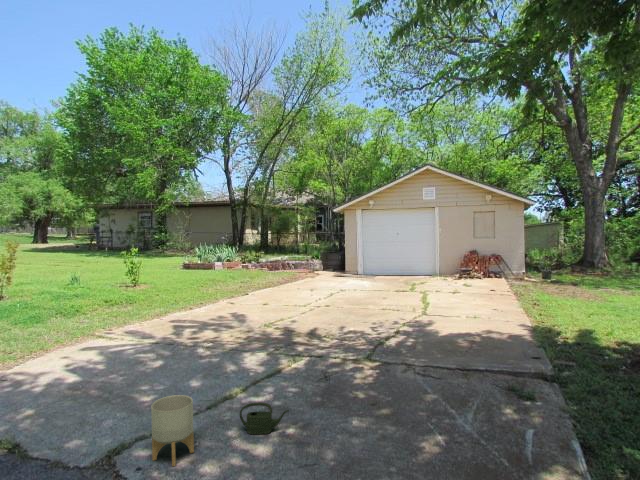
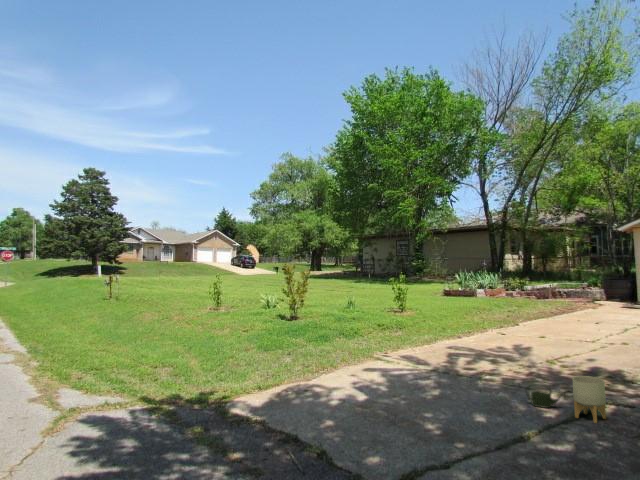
planter: present [151,395,194,466] -> present [572,376,606,423]

